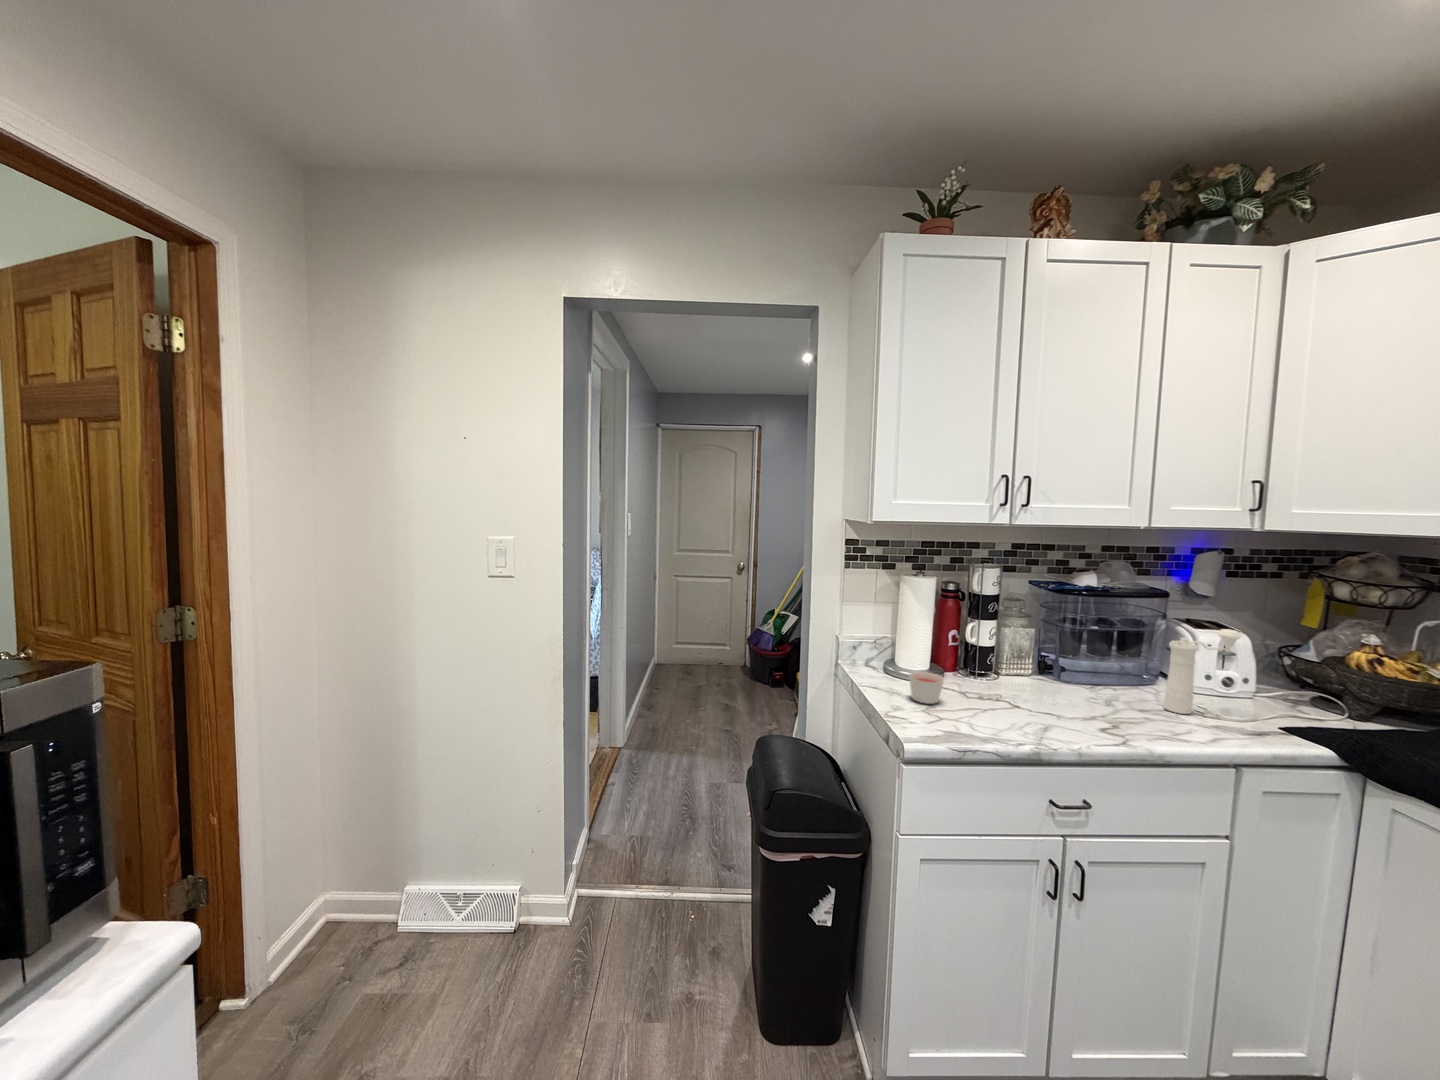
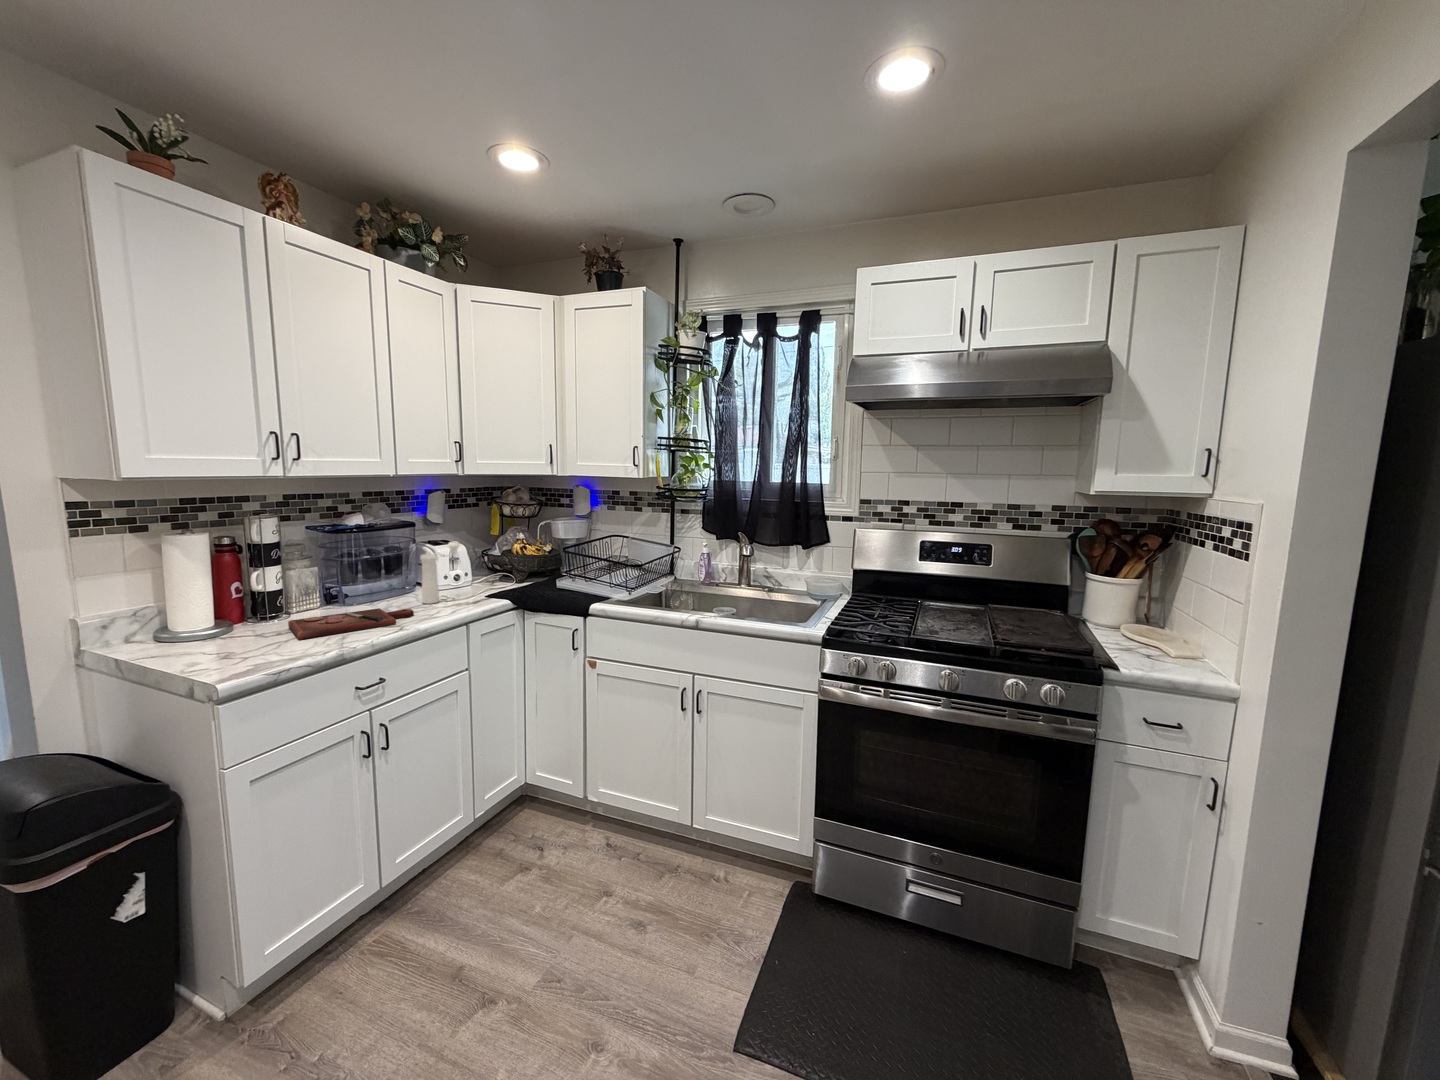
candle: present [909,672,944,704] -> none [198,624,241,654]
cutting board: none [992,685,1148,732] -> present [288,608,414,639]

